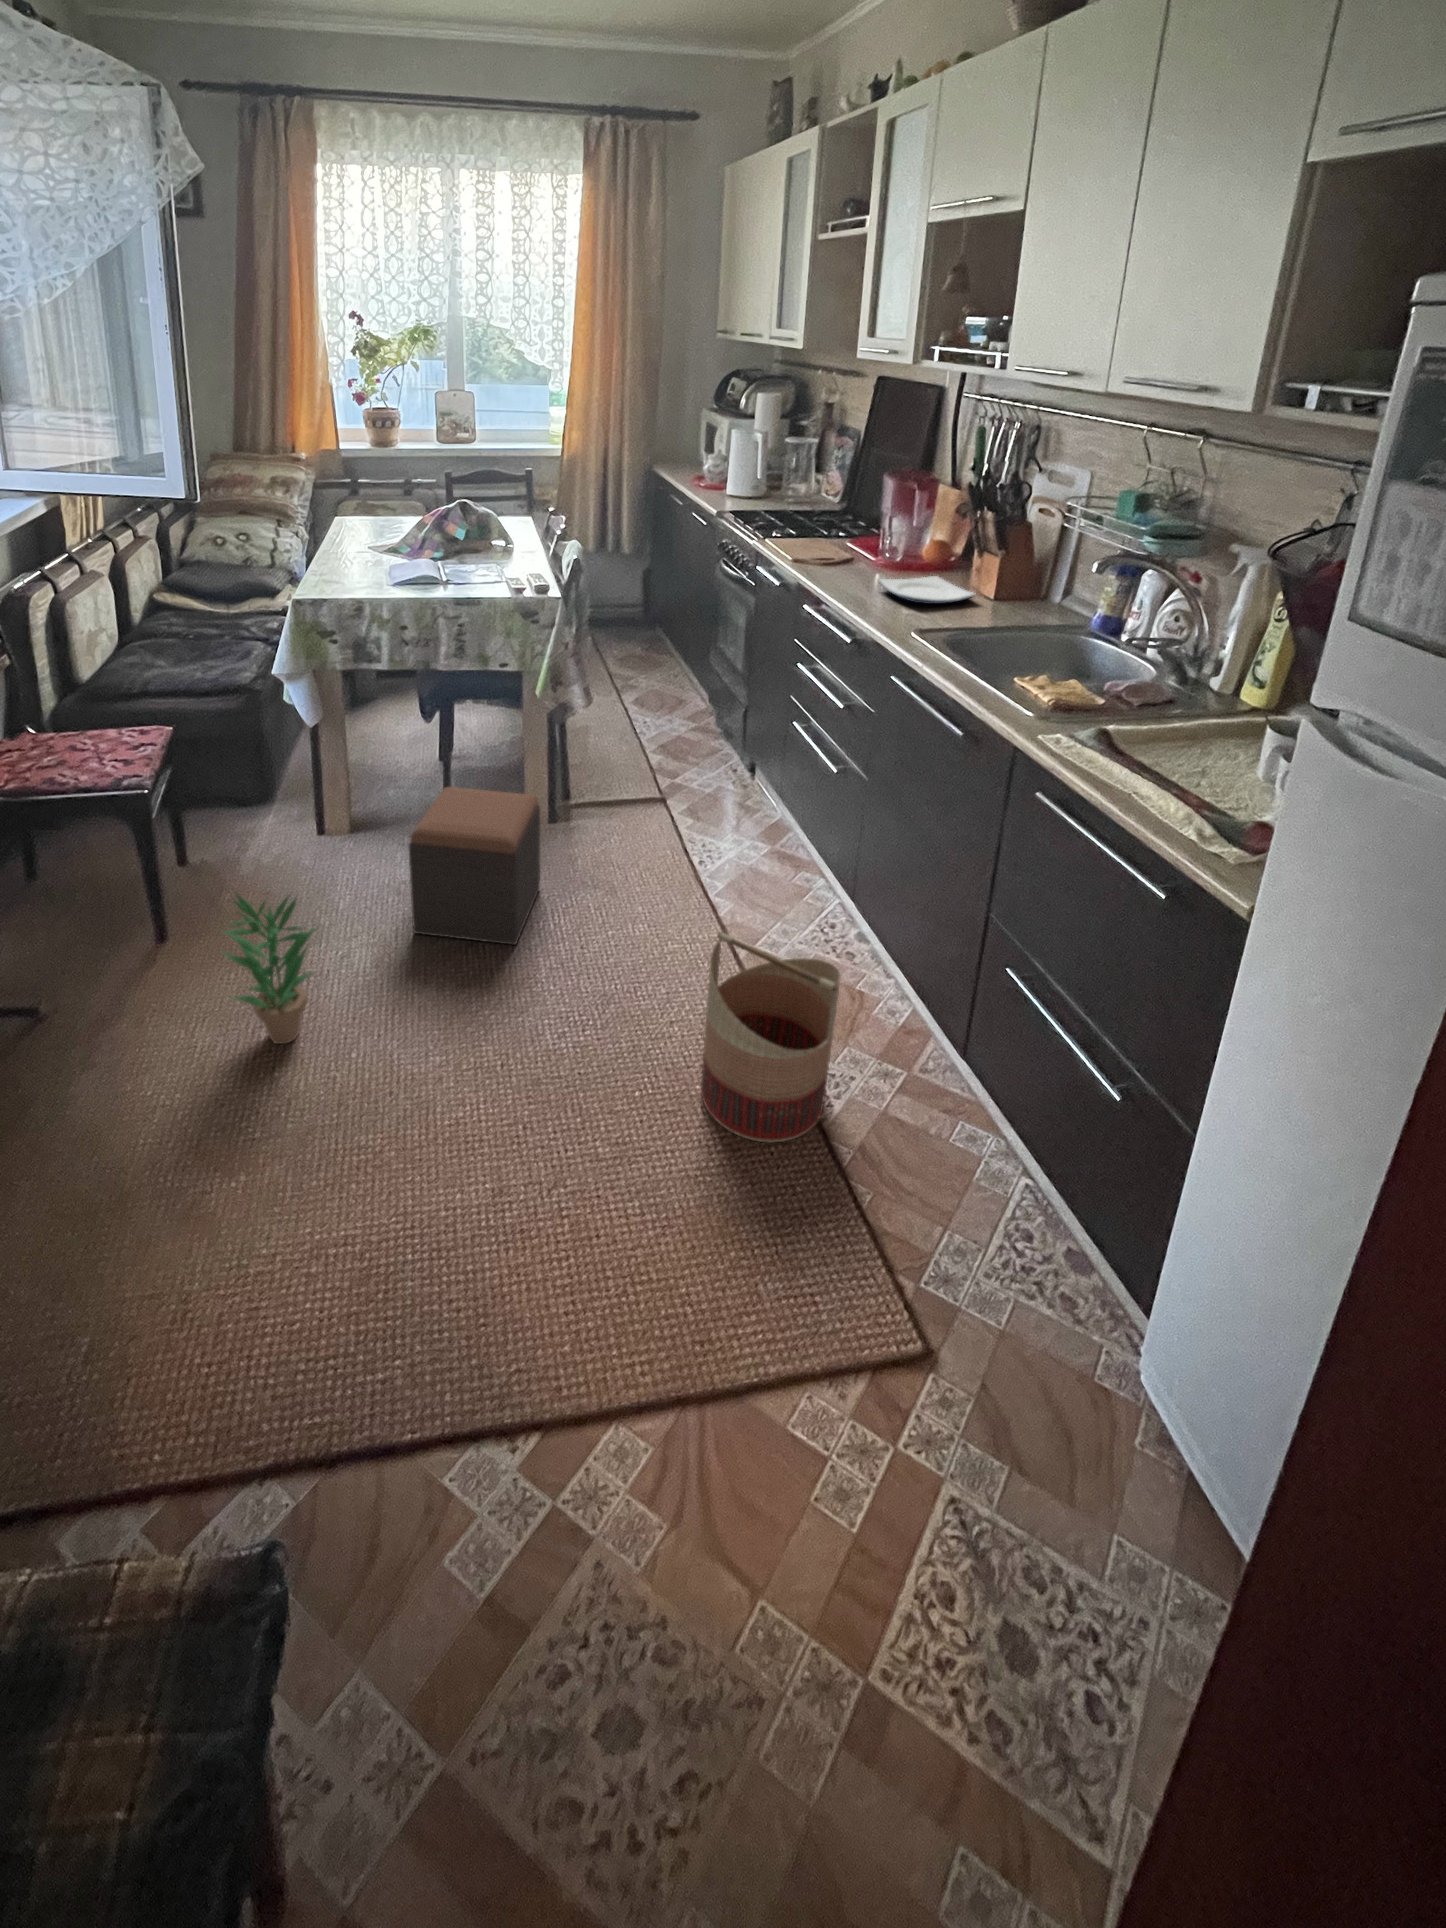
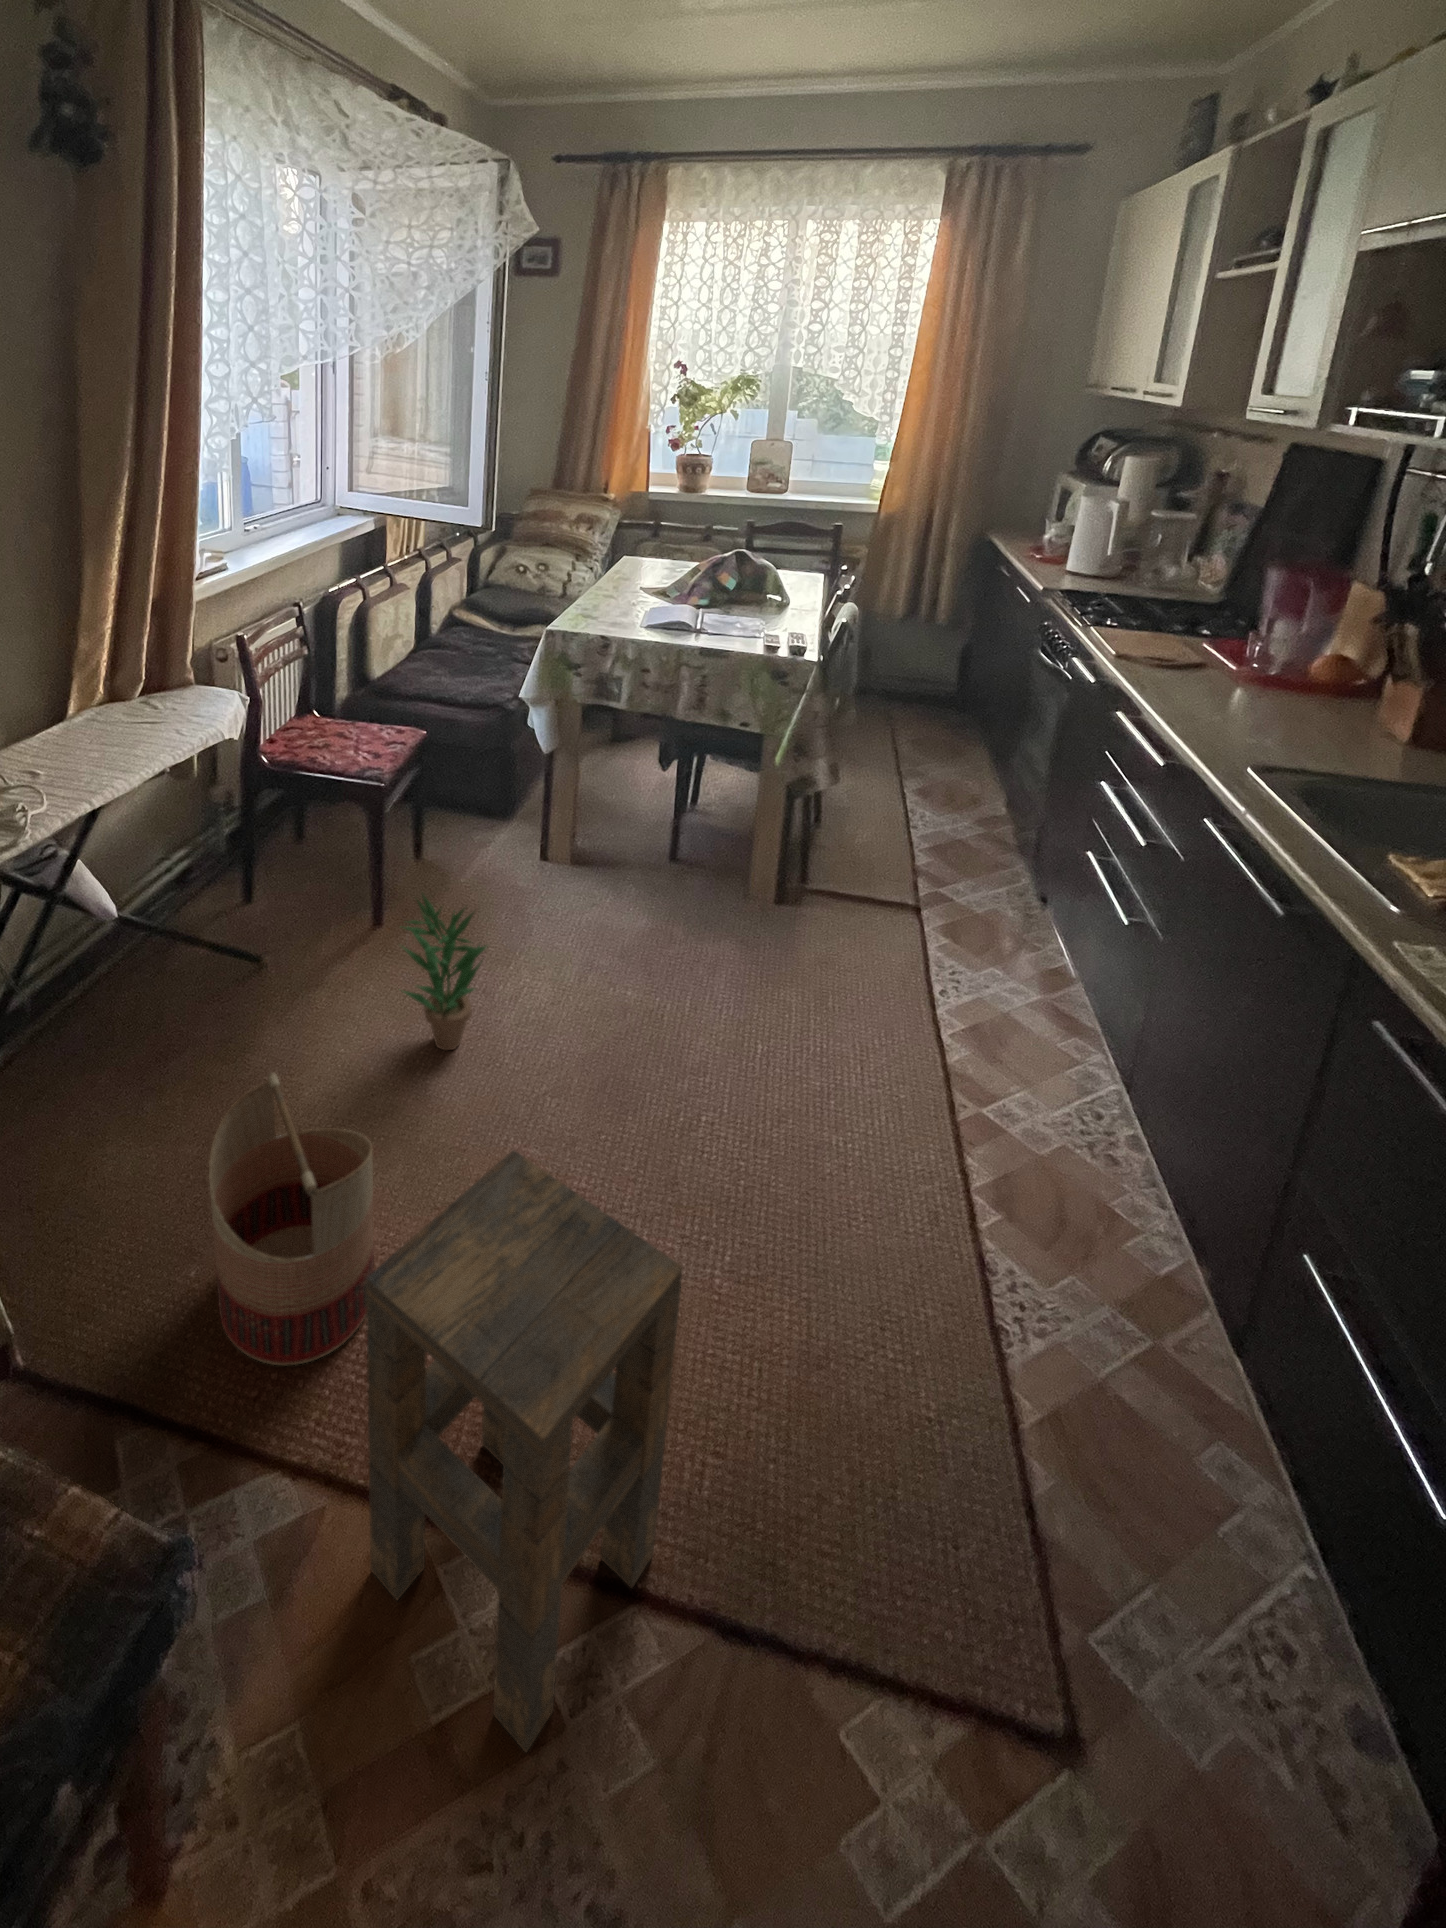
plate: present [878,576,975,604] -> none [1223,691,1377,736]
footstool: present [409,787,540,945] -> none [595,838,750,1022]
basket: present [701,933,841,1143] -> present [209,1072,374,1366]
side table: none [358,1093,632,1585] -> present [366,1150,683,1752]

